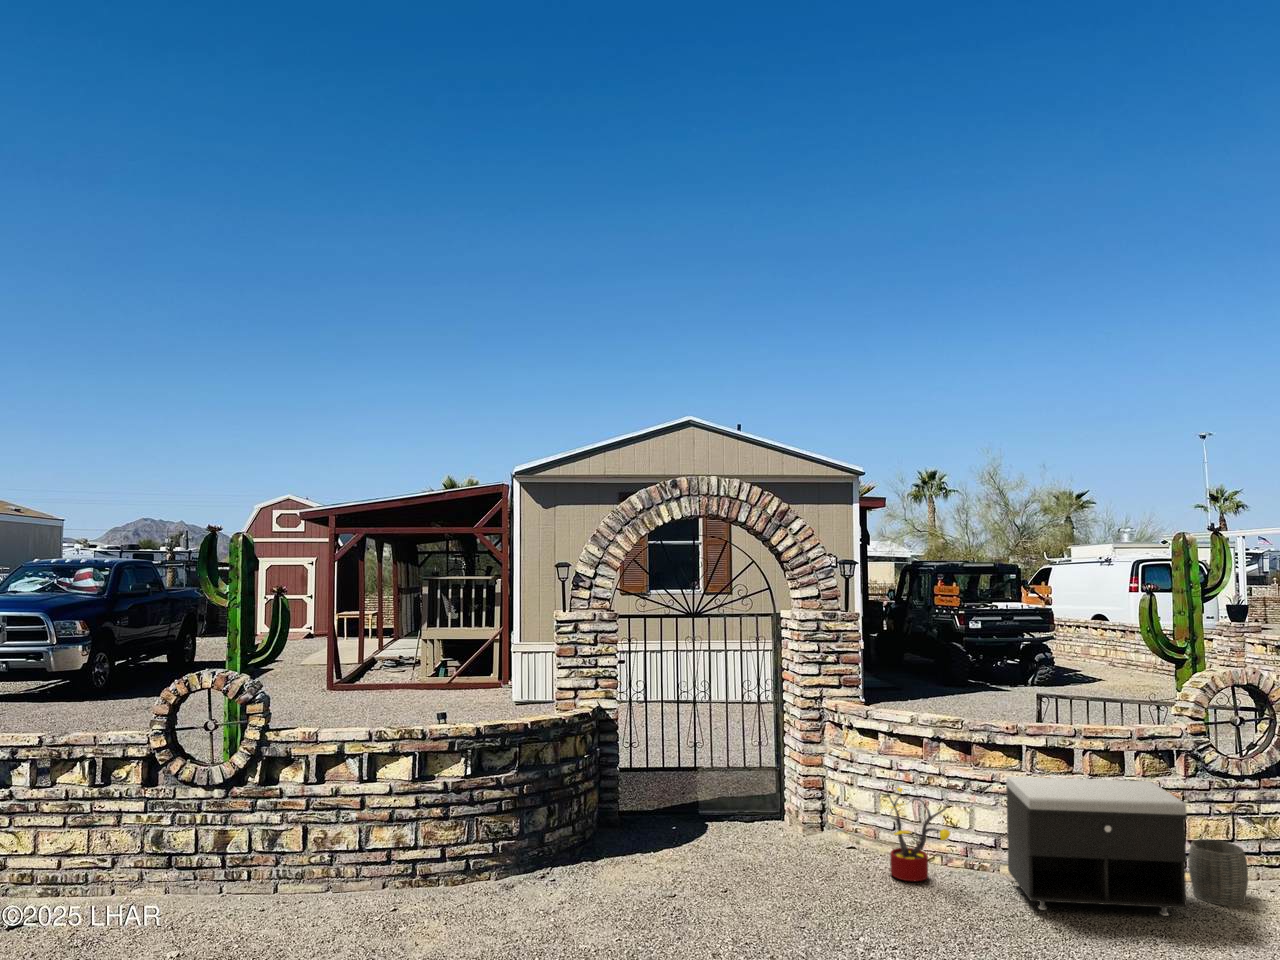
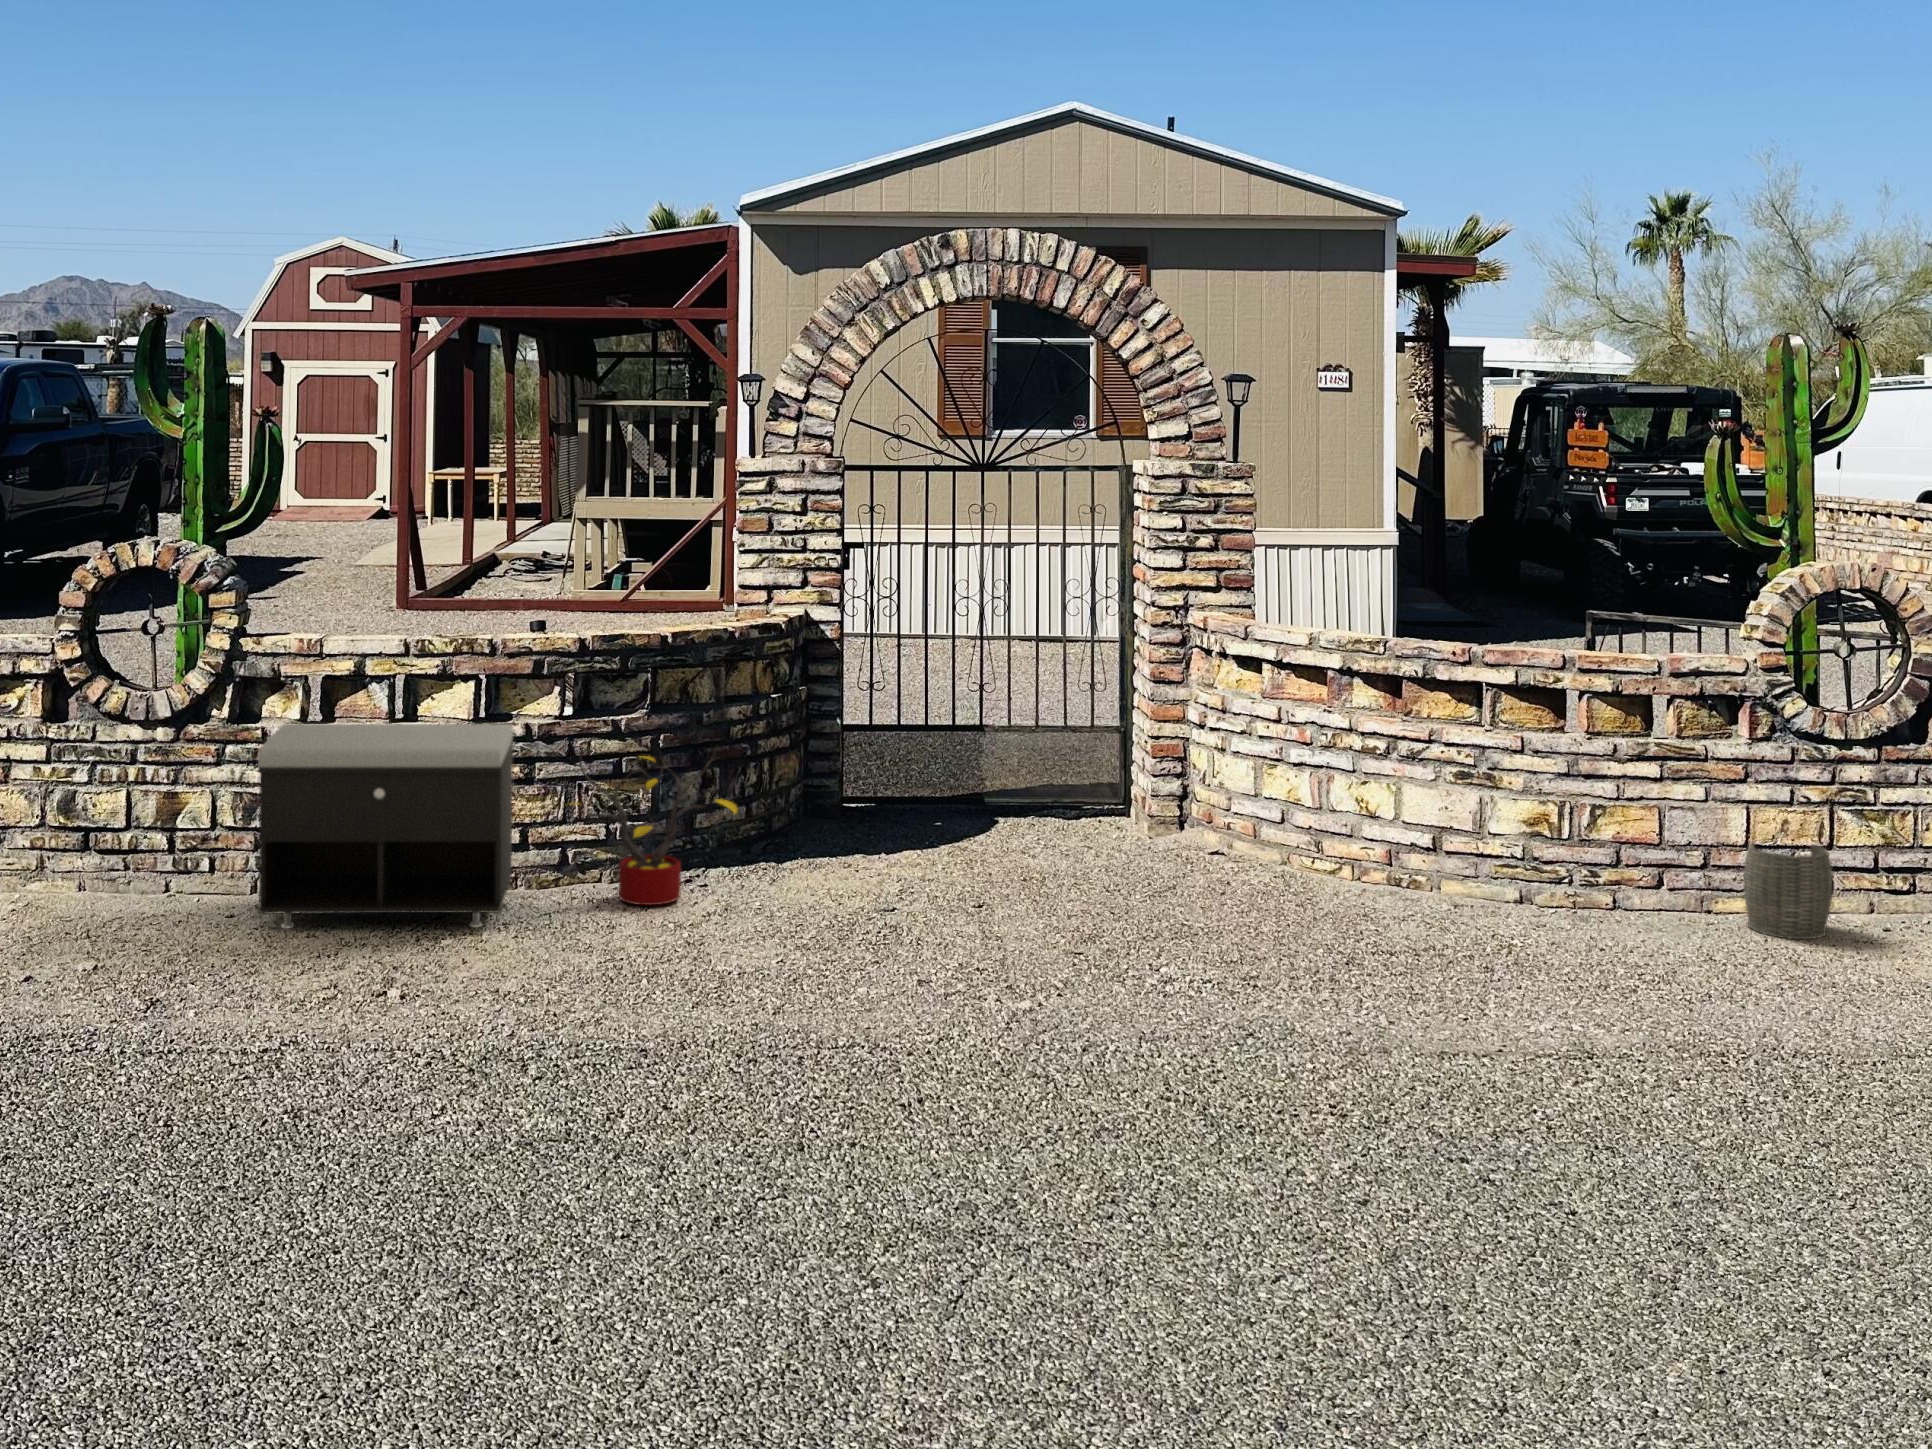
storage bench: present [1006,777,1188,916] -> present [258,724,513,928]
decorative plant: present [886,781,950,881] -> present [570,750,738,905]

